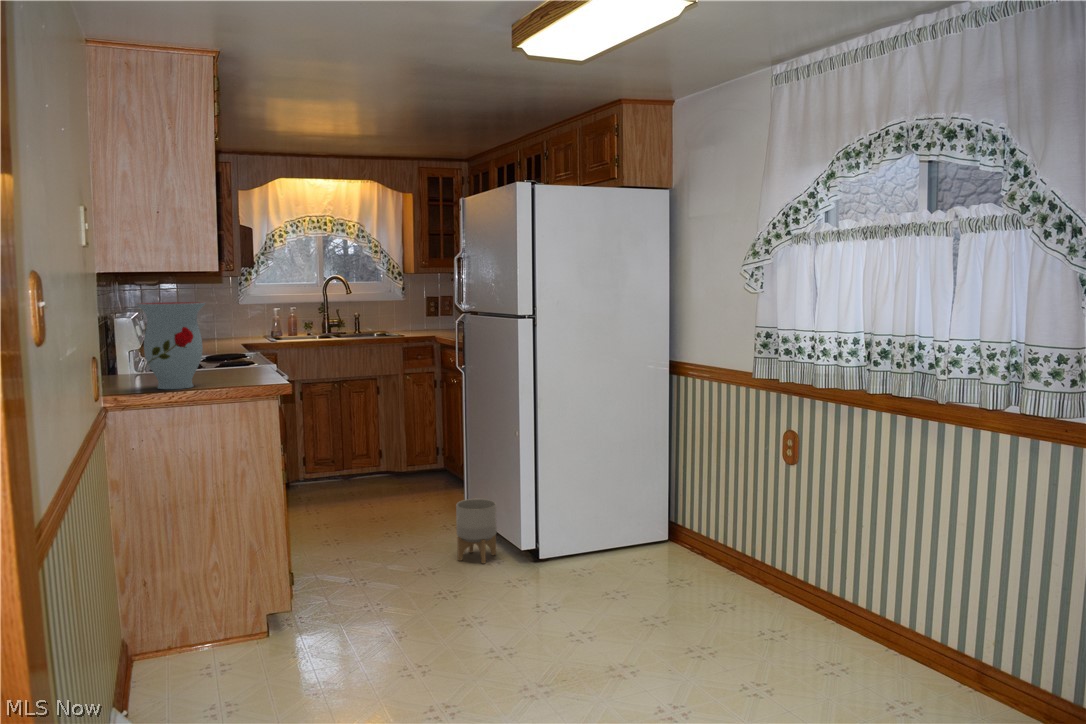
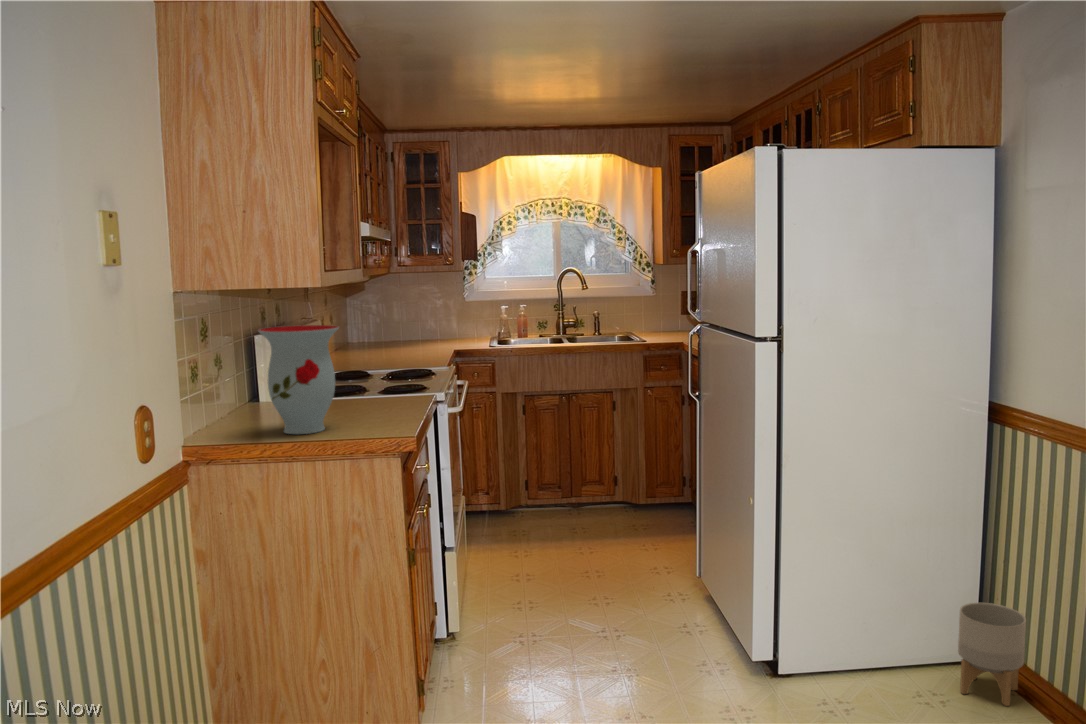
planter: present [456,499,497,564] -> present [958,603,1026,706]

